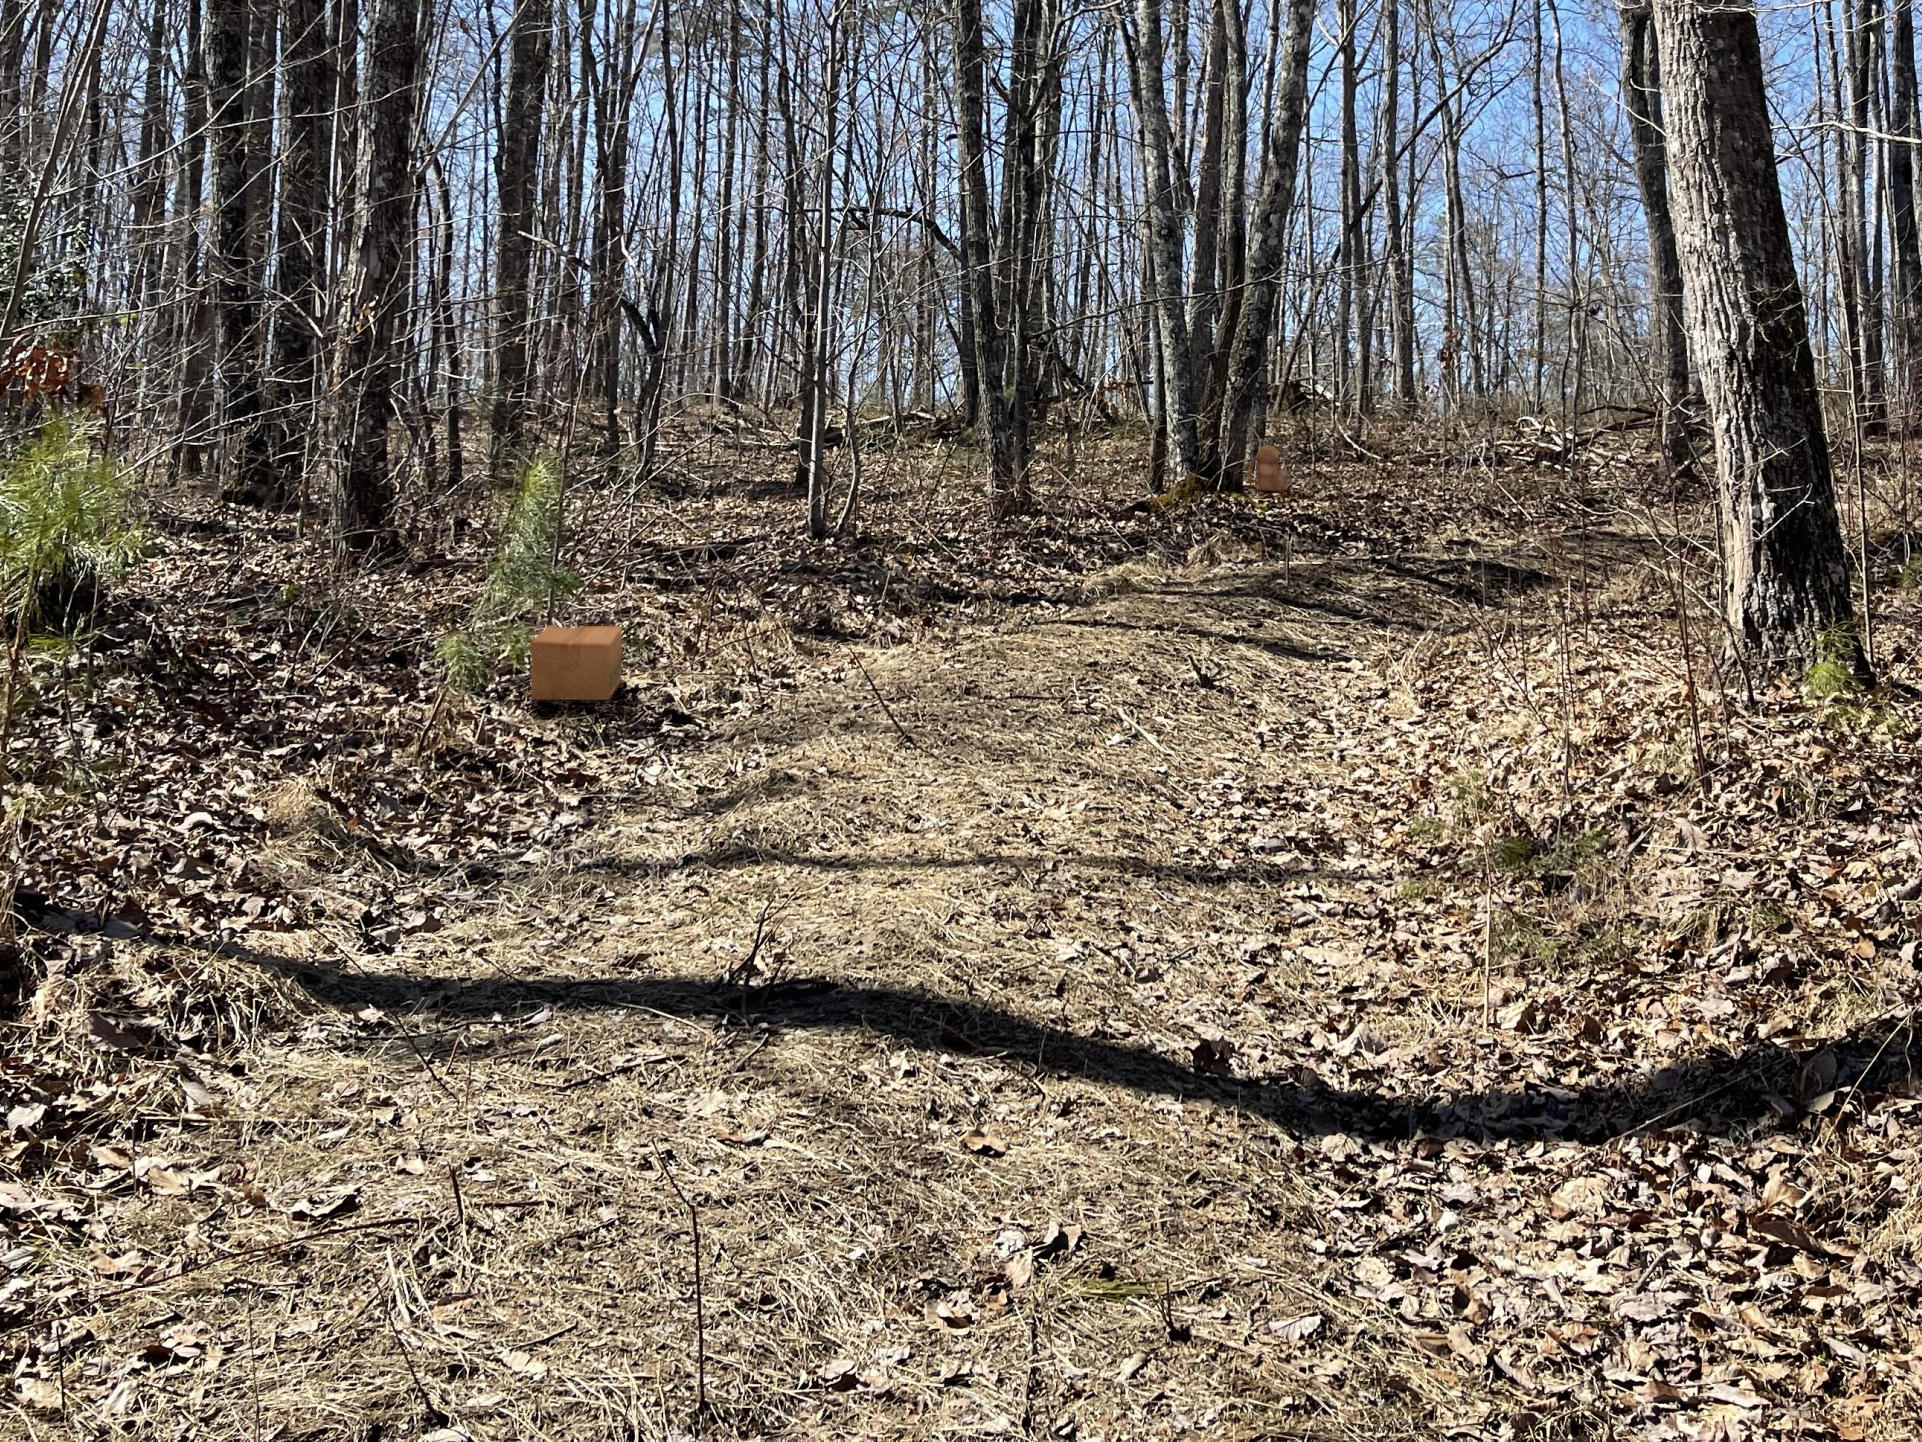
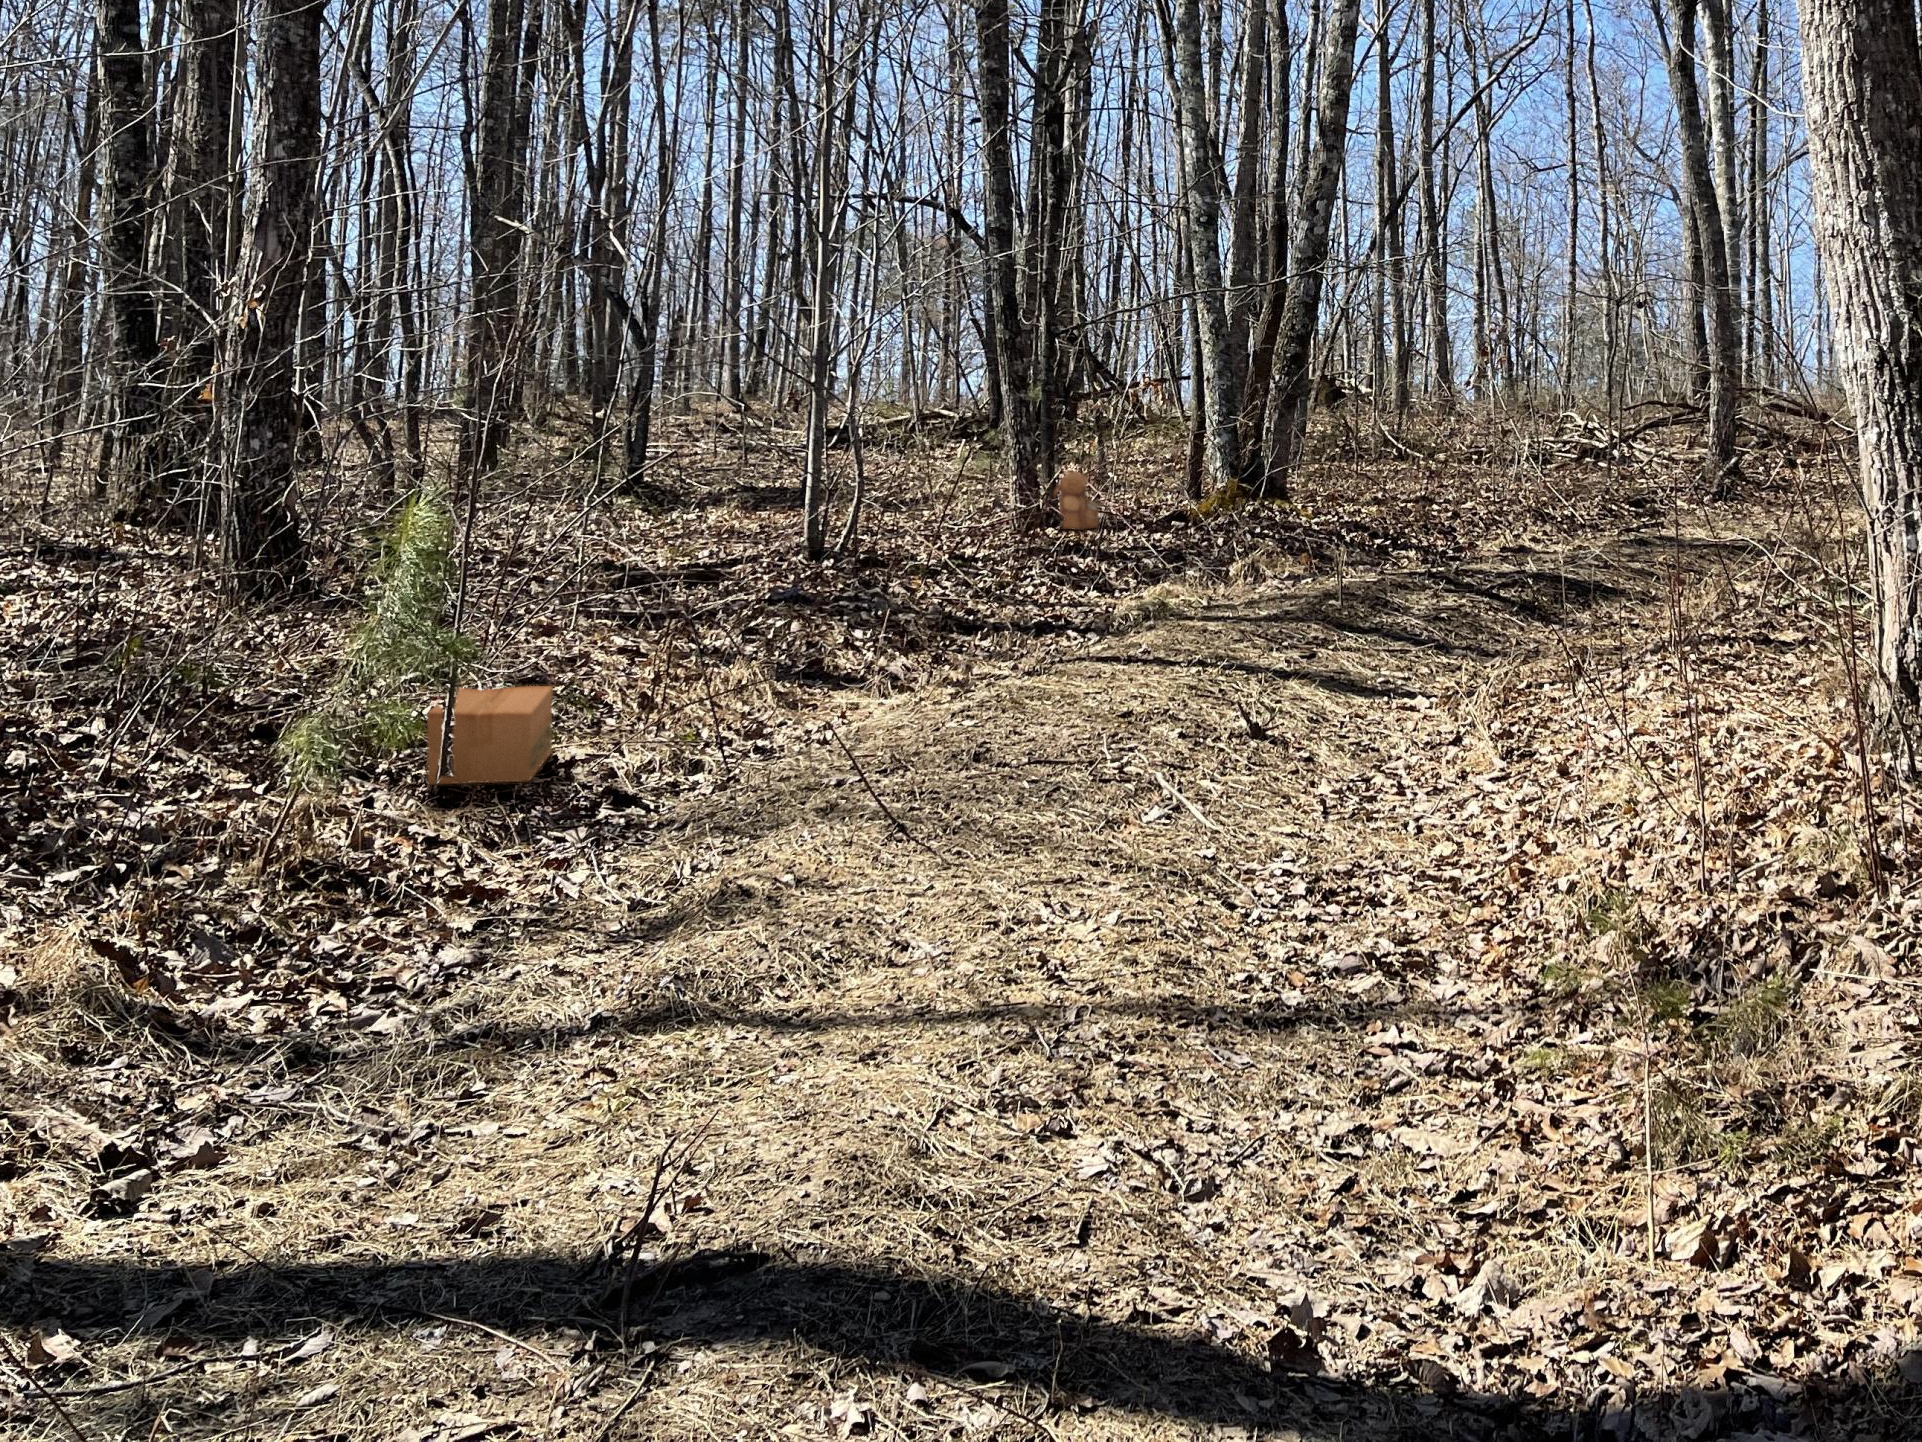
backpack: present [1247,445,1288,491] -> present [1054,471,1099,530]

